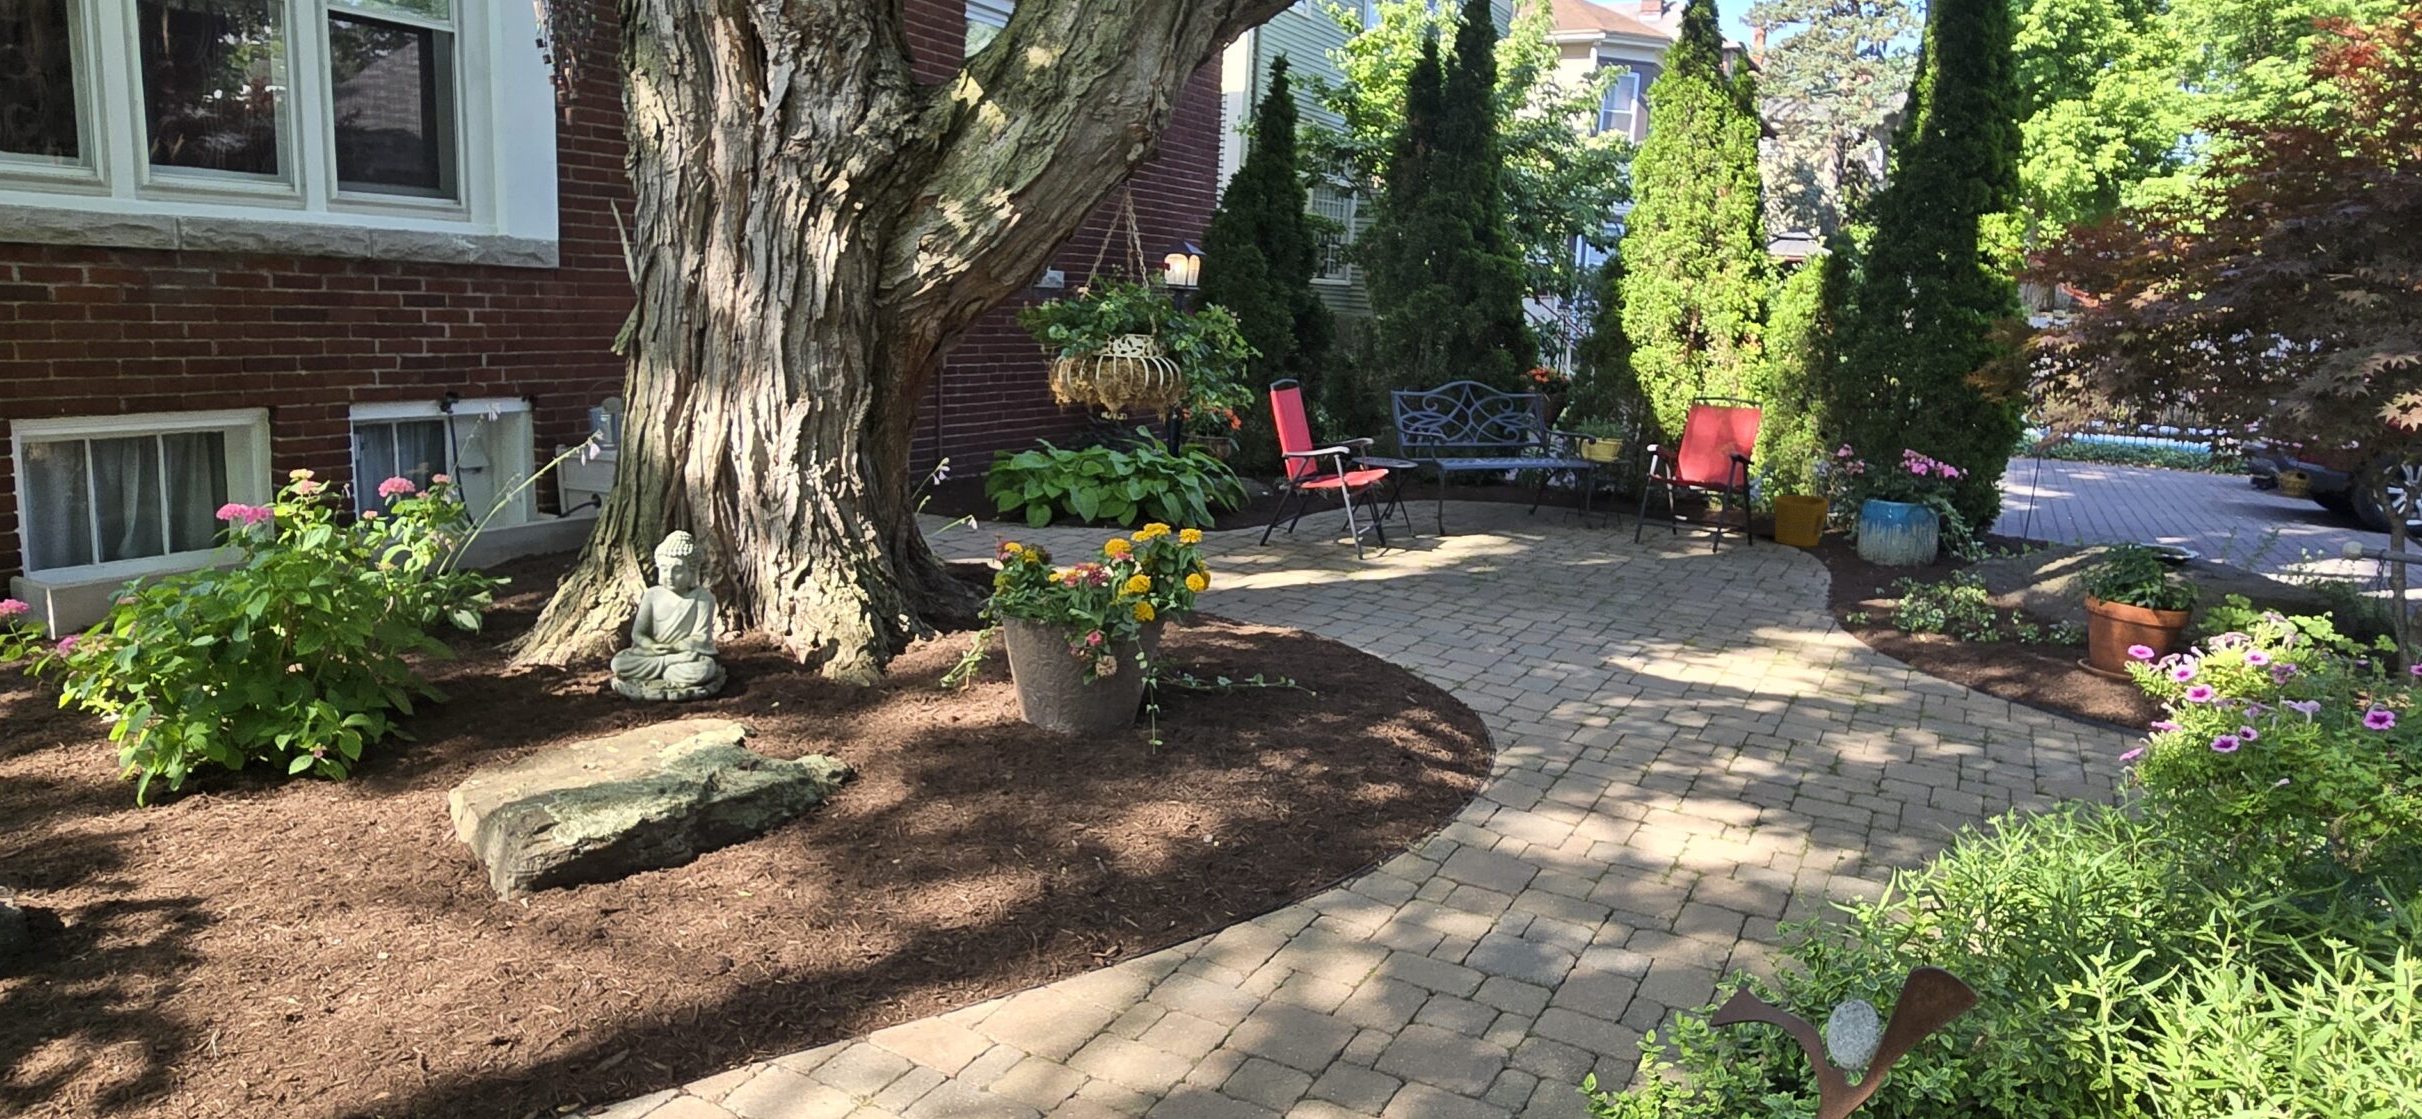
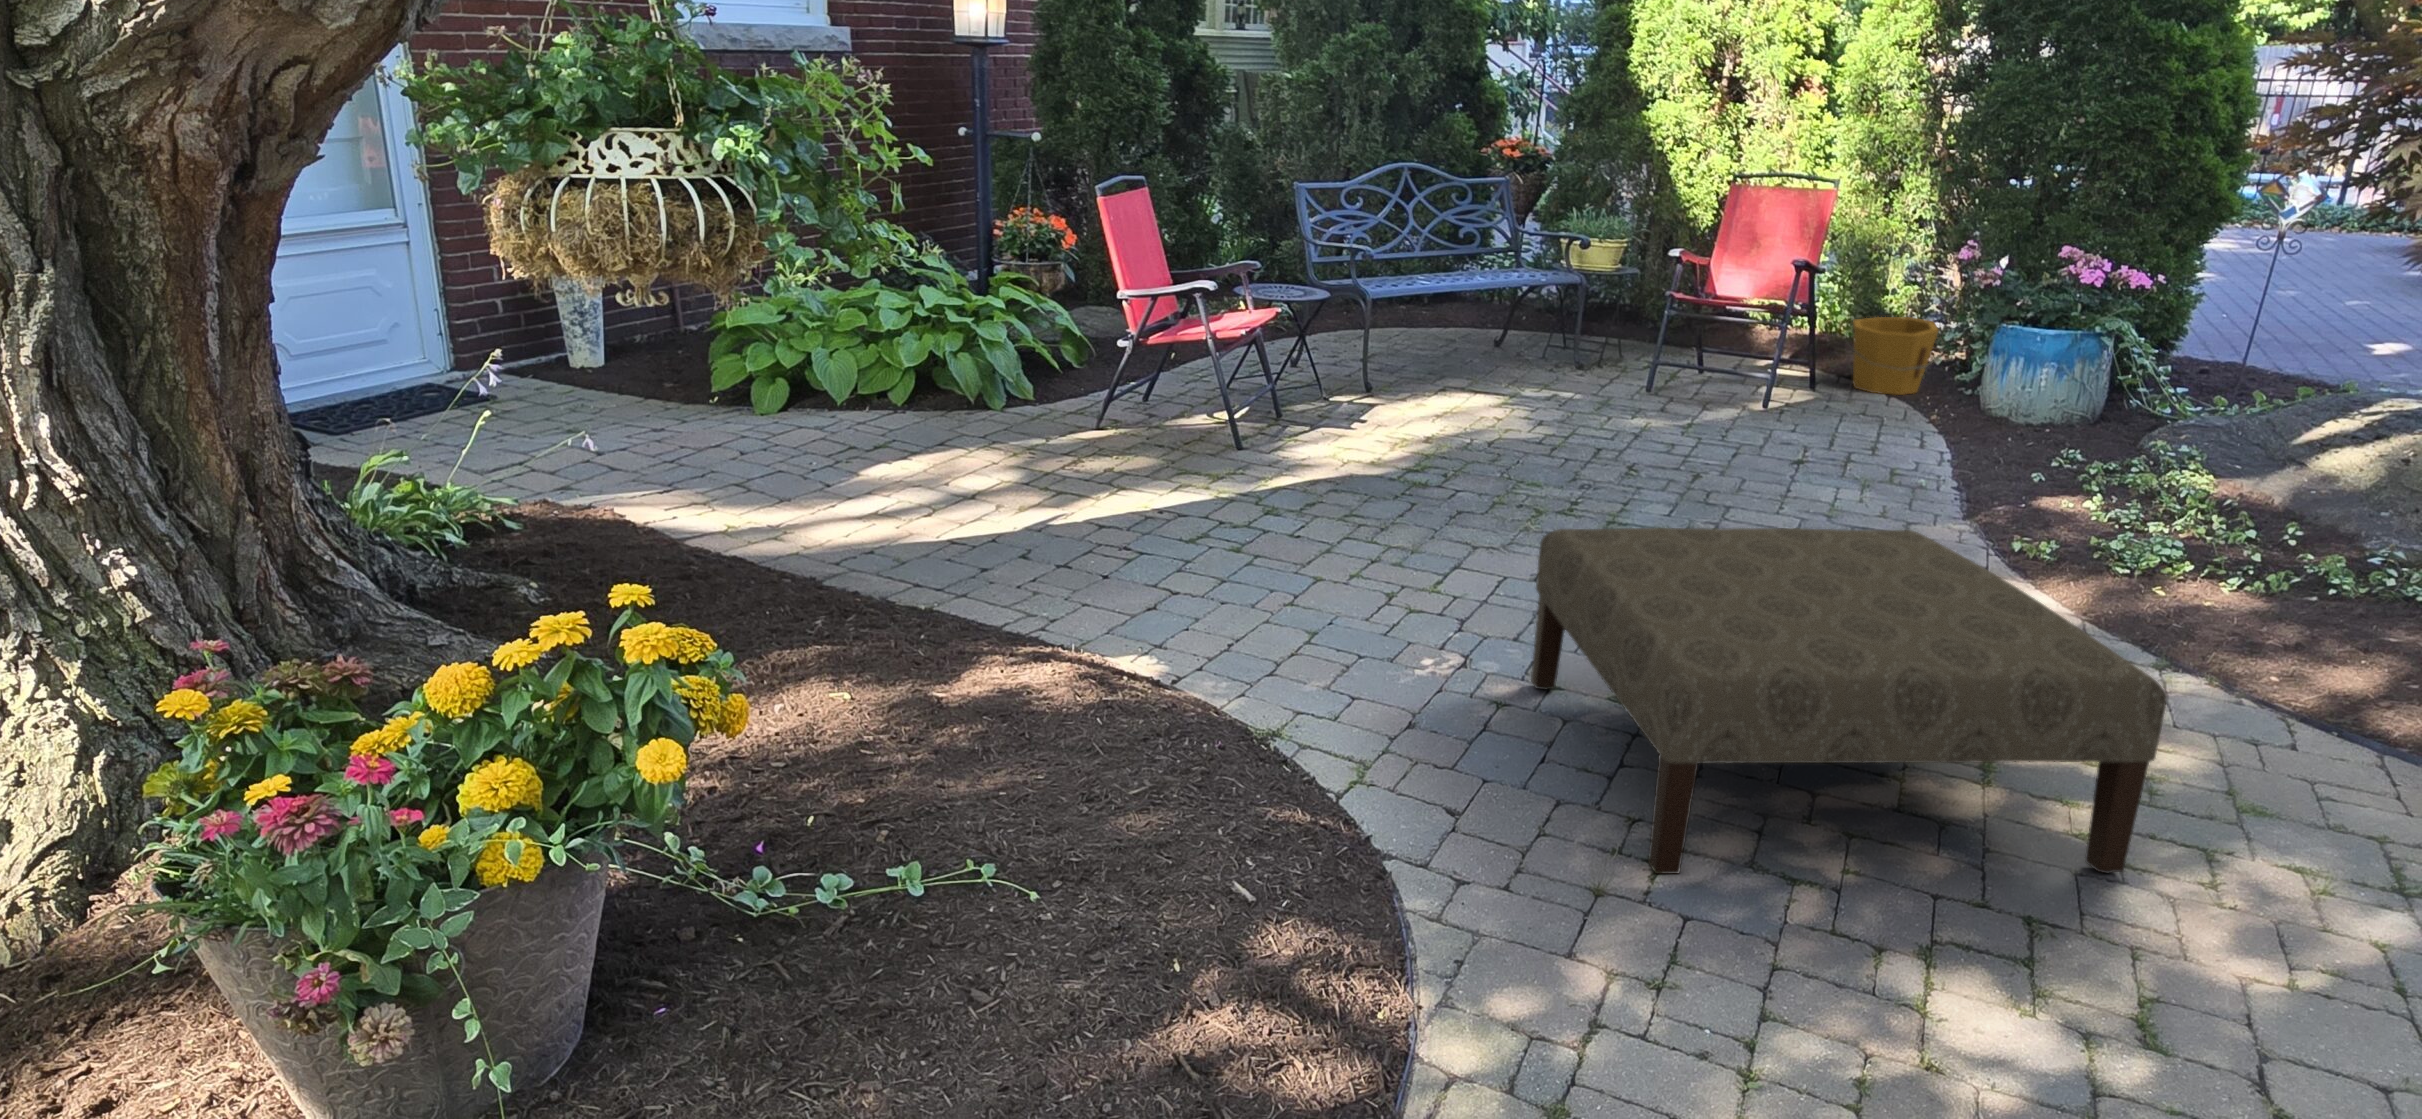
ottoman: none [1553,568,1863,730] -> present [1531,528,2167,874]

